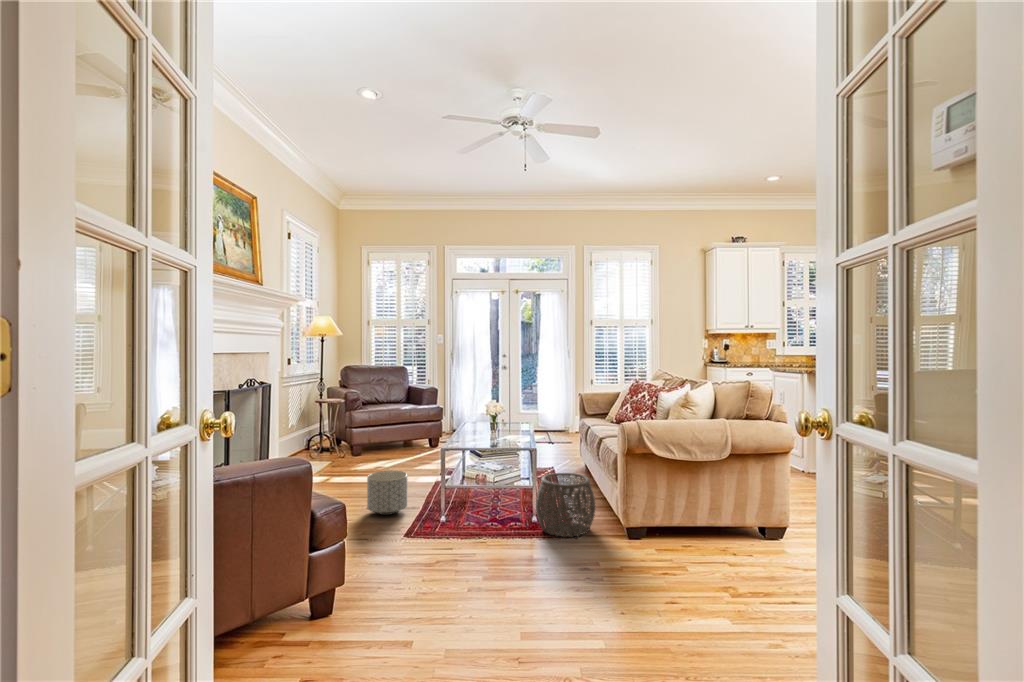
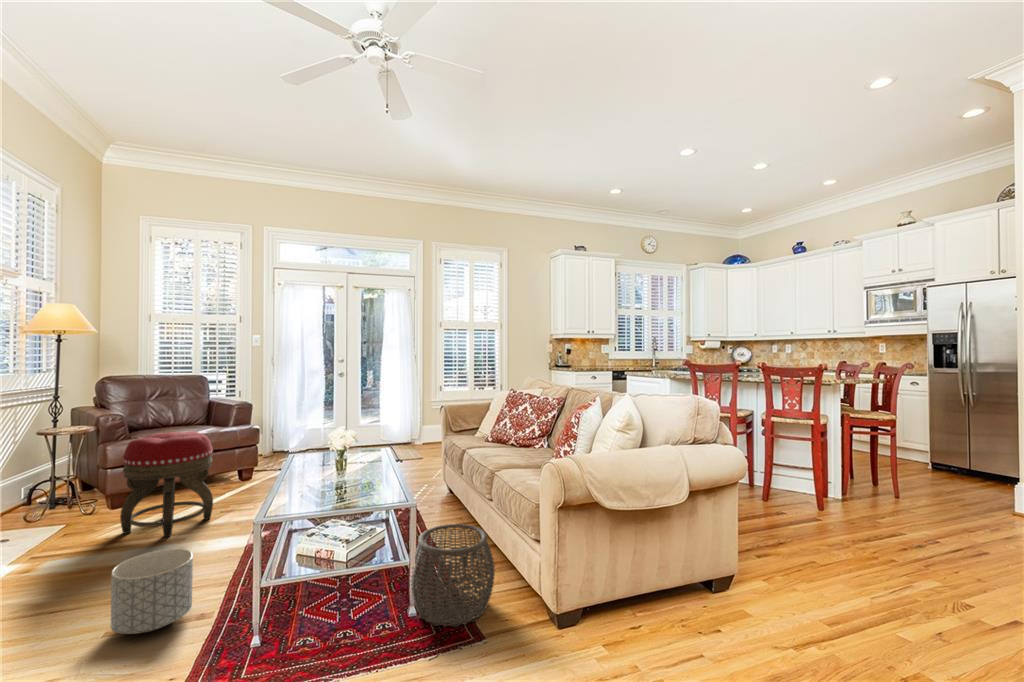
footstool: none [362,404,415,474] -> present [120,431,213,537]

